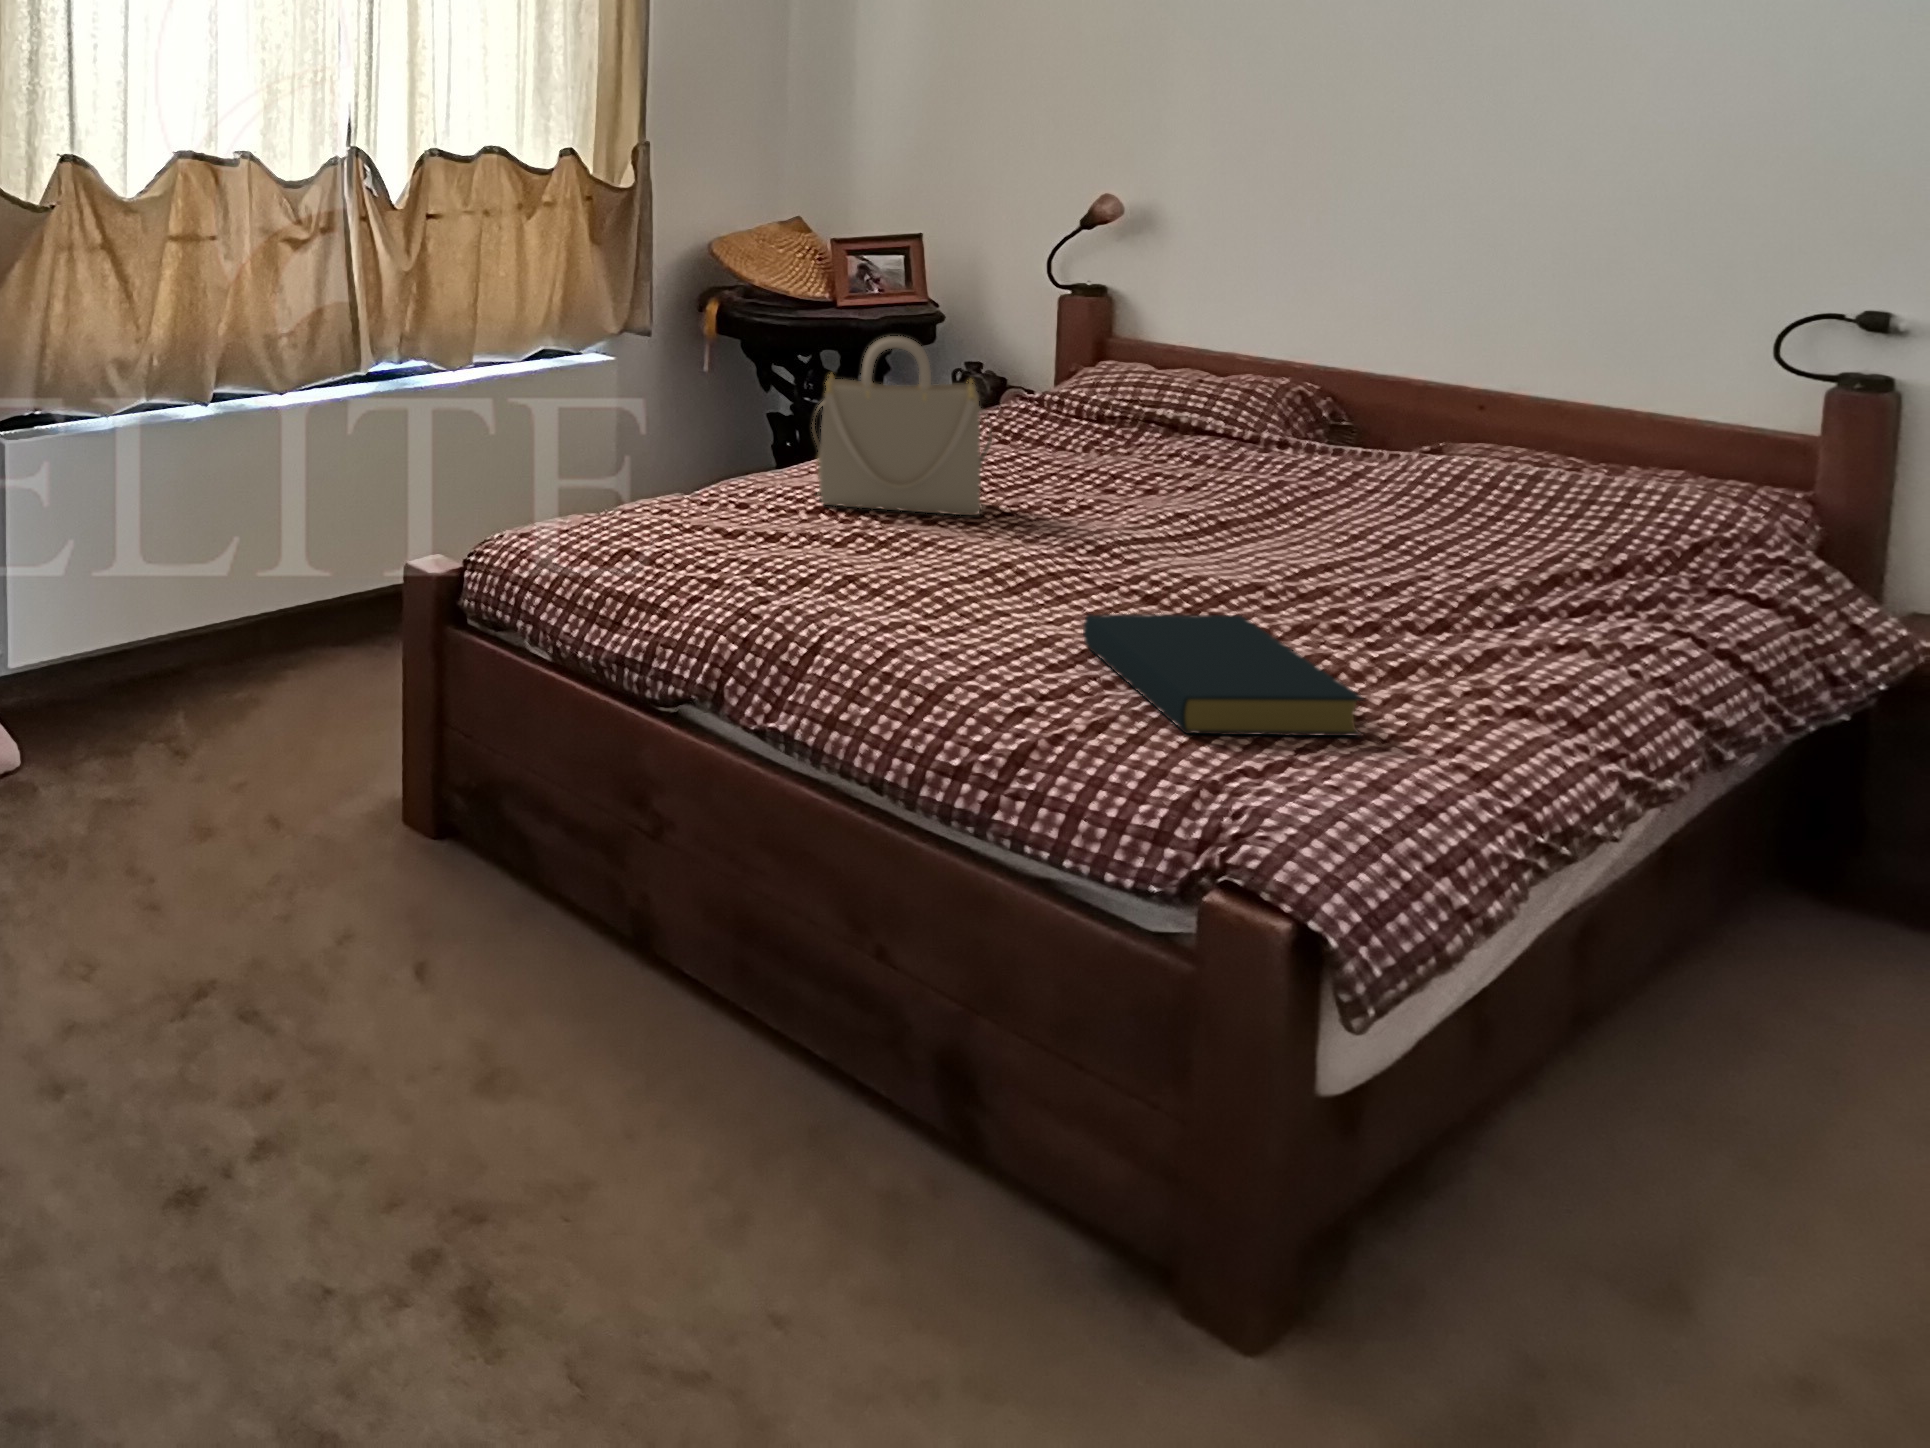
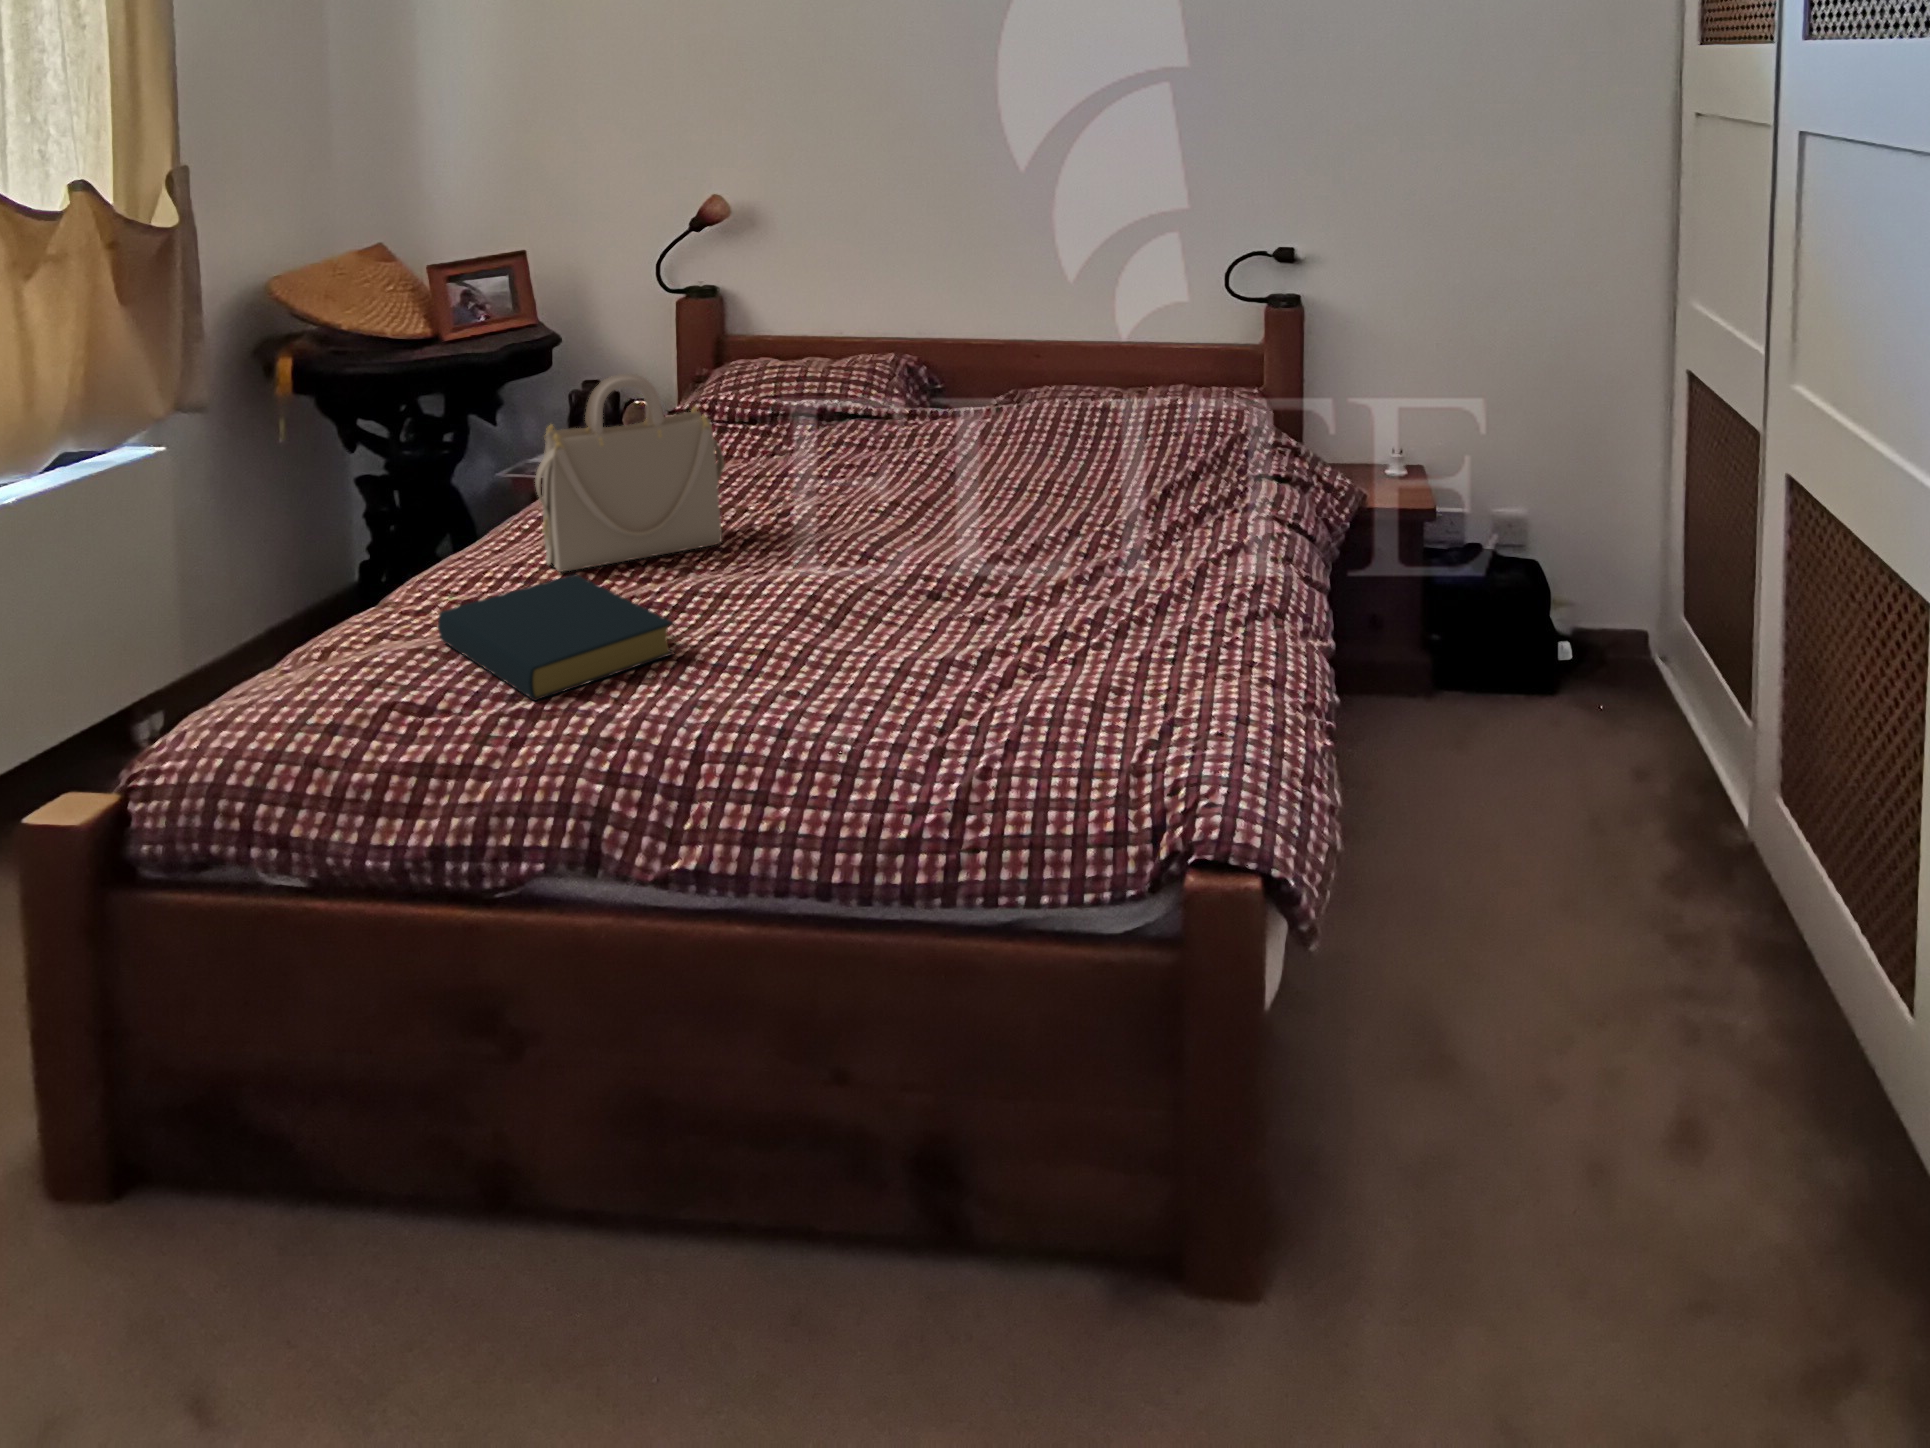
hardback book: present [1083,614,1364,736] -> present [438,574,675,700]

